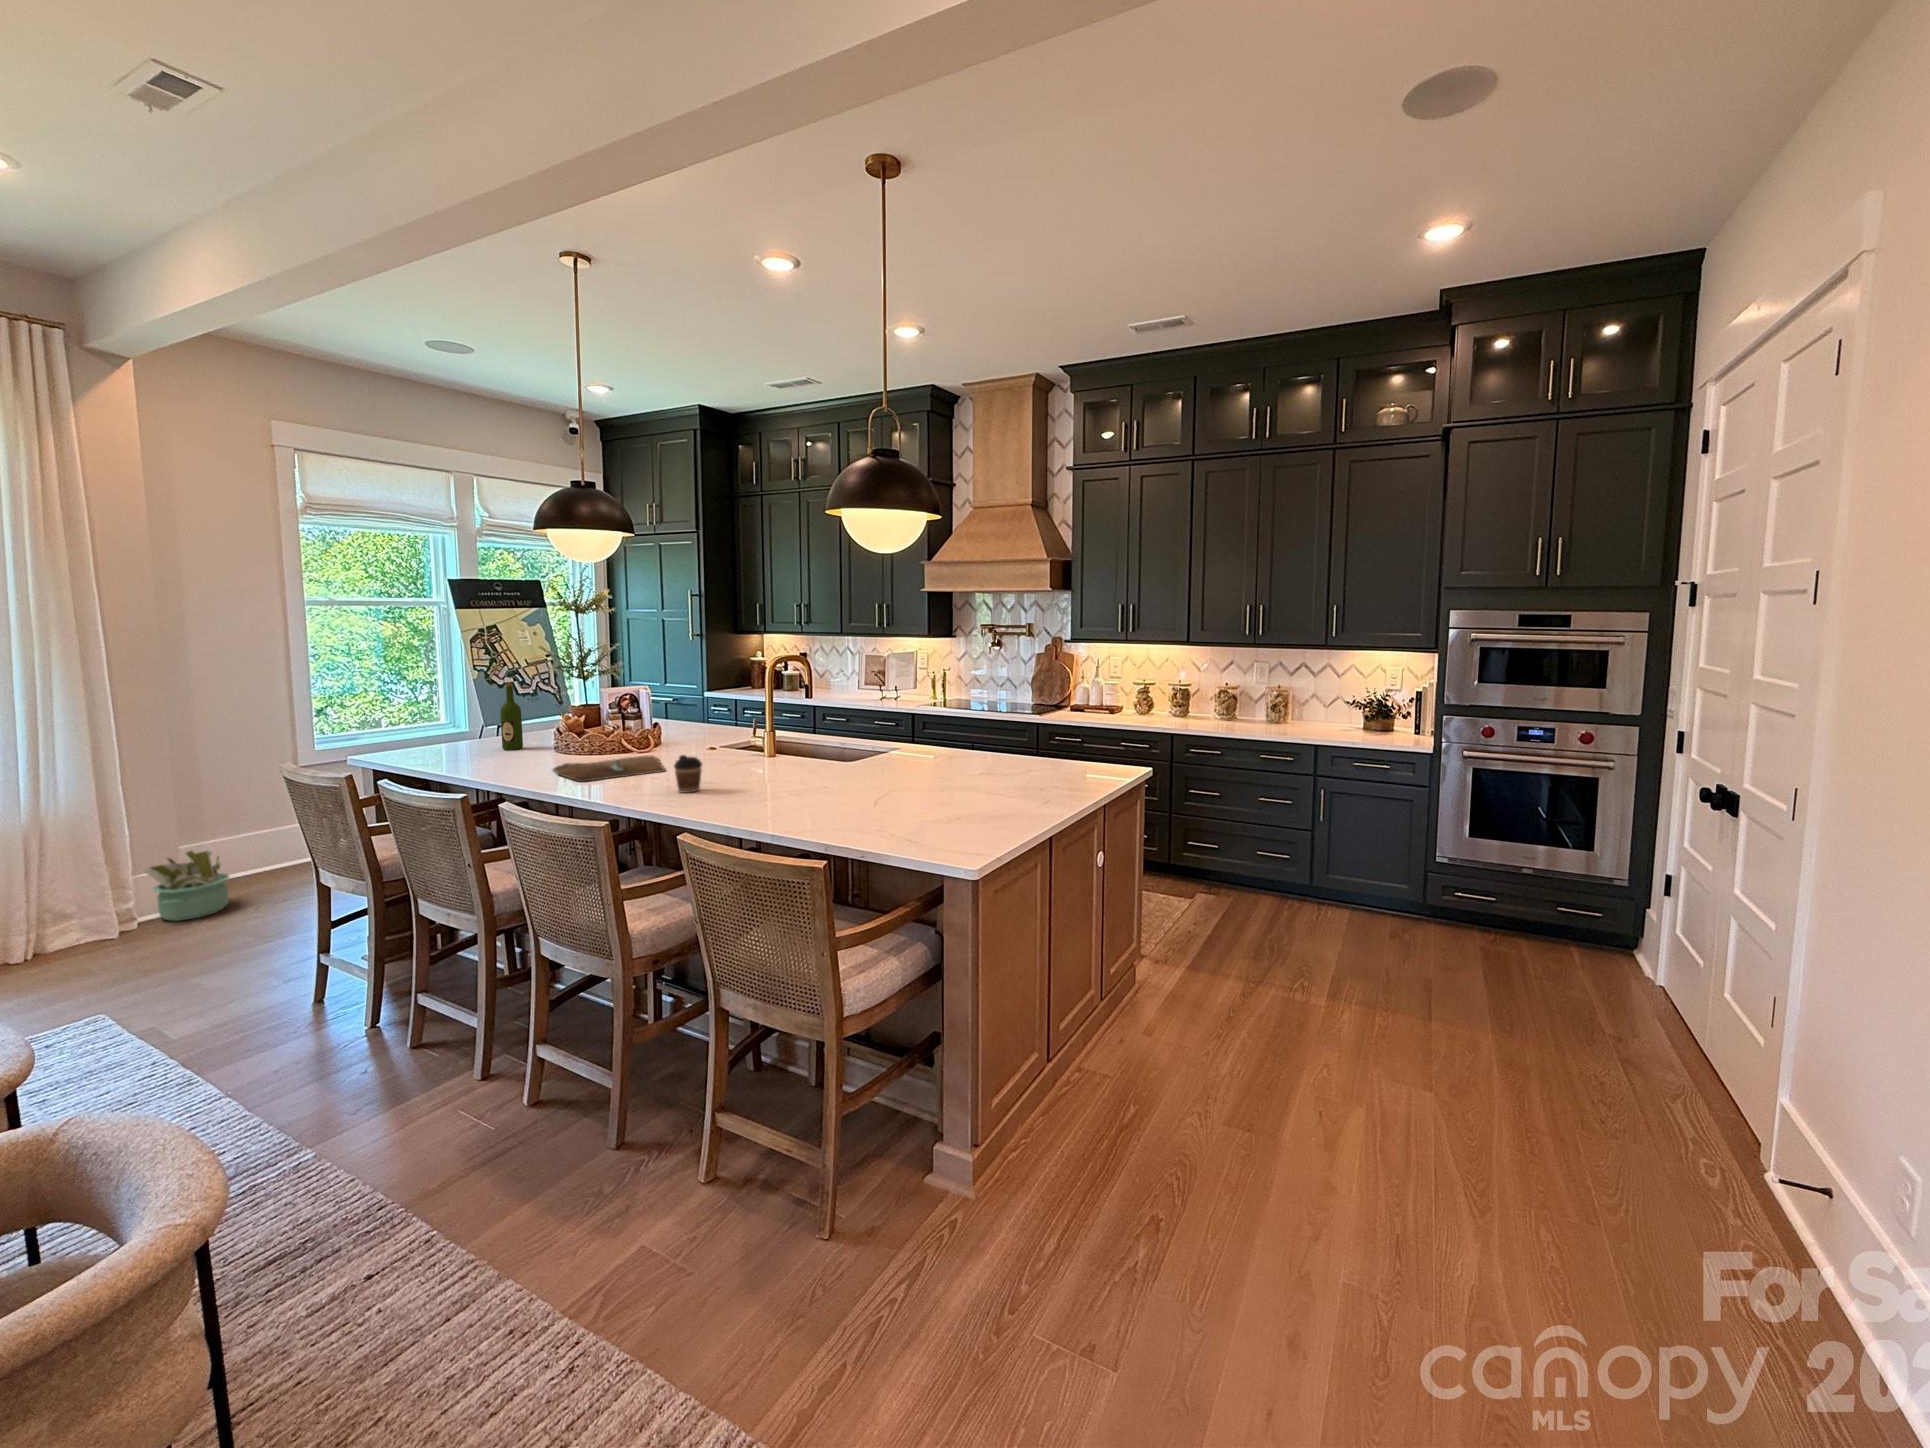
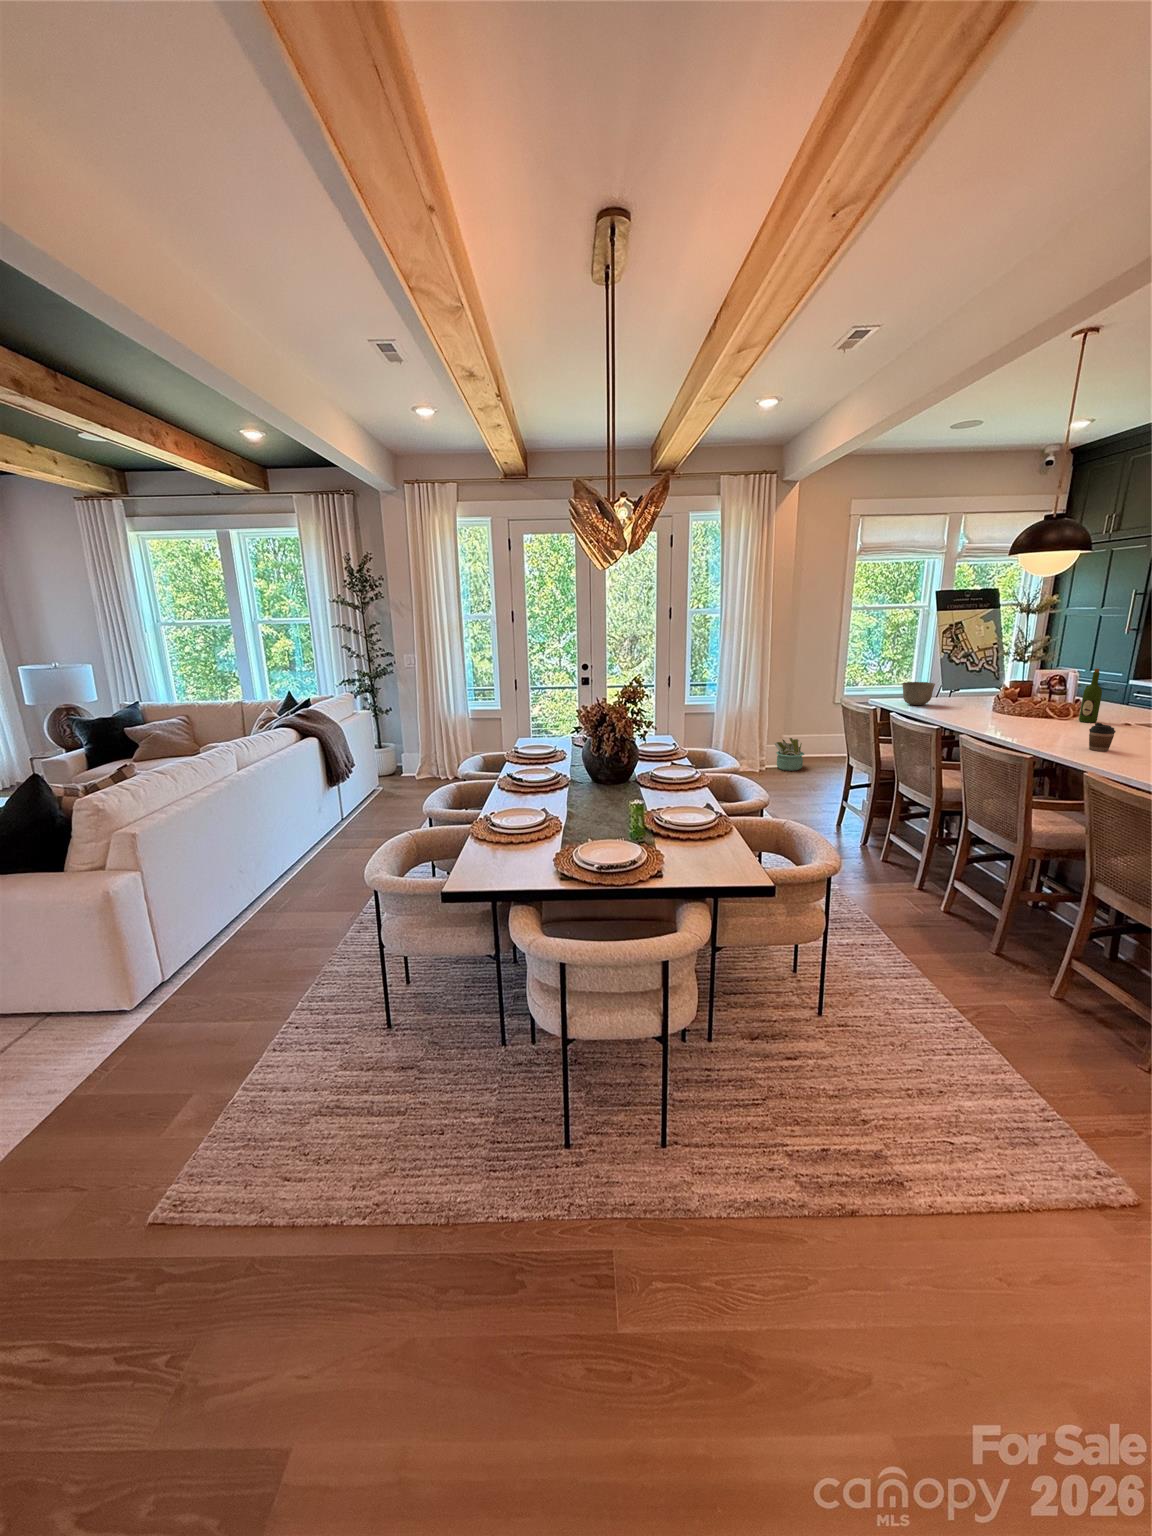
wine bottle: present [500,682,523,750] -> present [1079,668,1102,723]
ceramic bowl: none [403,718,461,758] -> present [902,682,935,705]
cutting board: present [554,755,665,782] -> none [992,719,1081,734]

